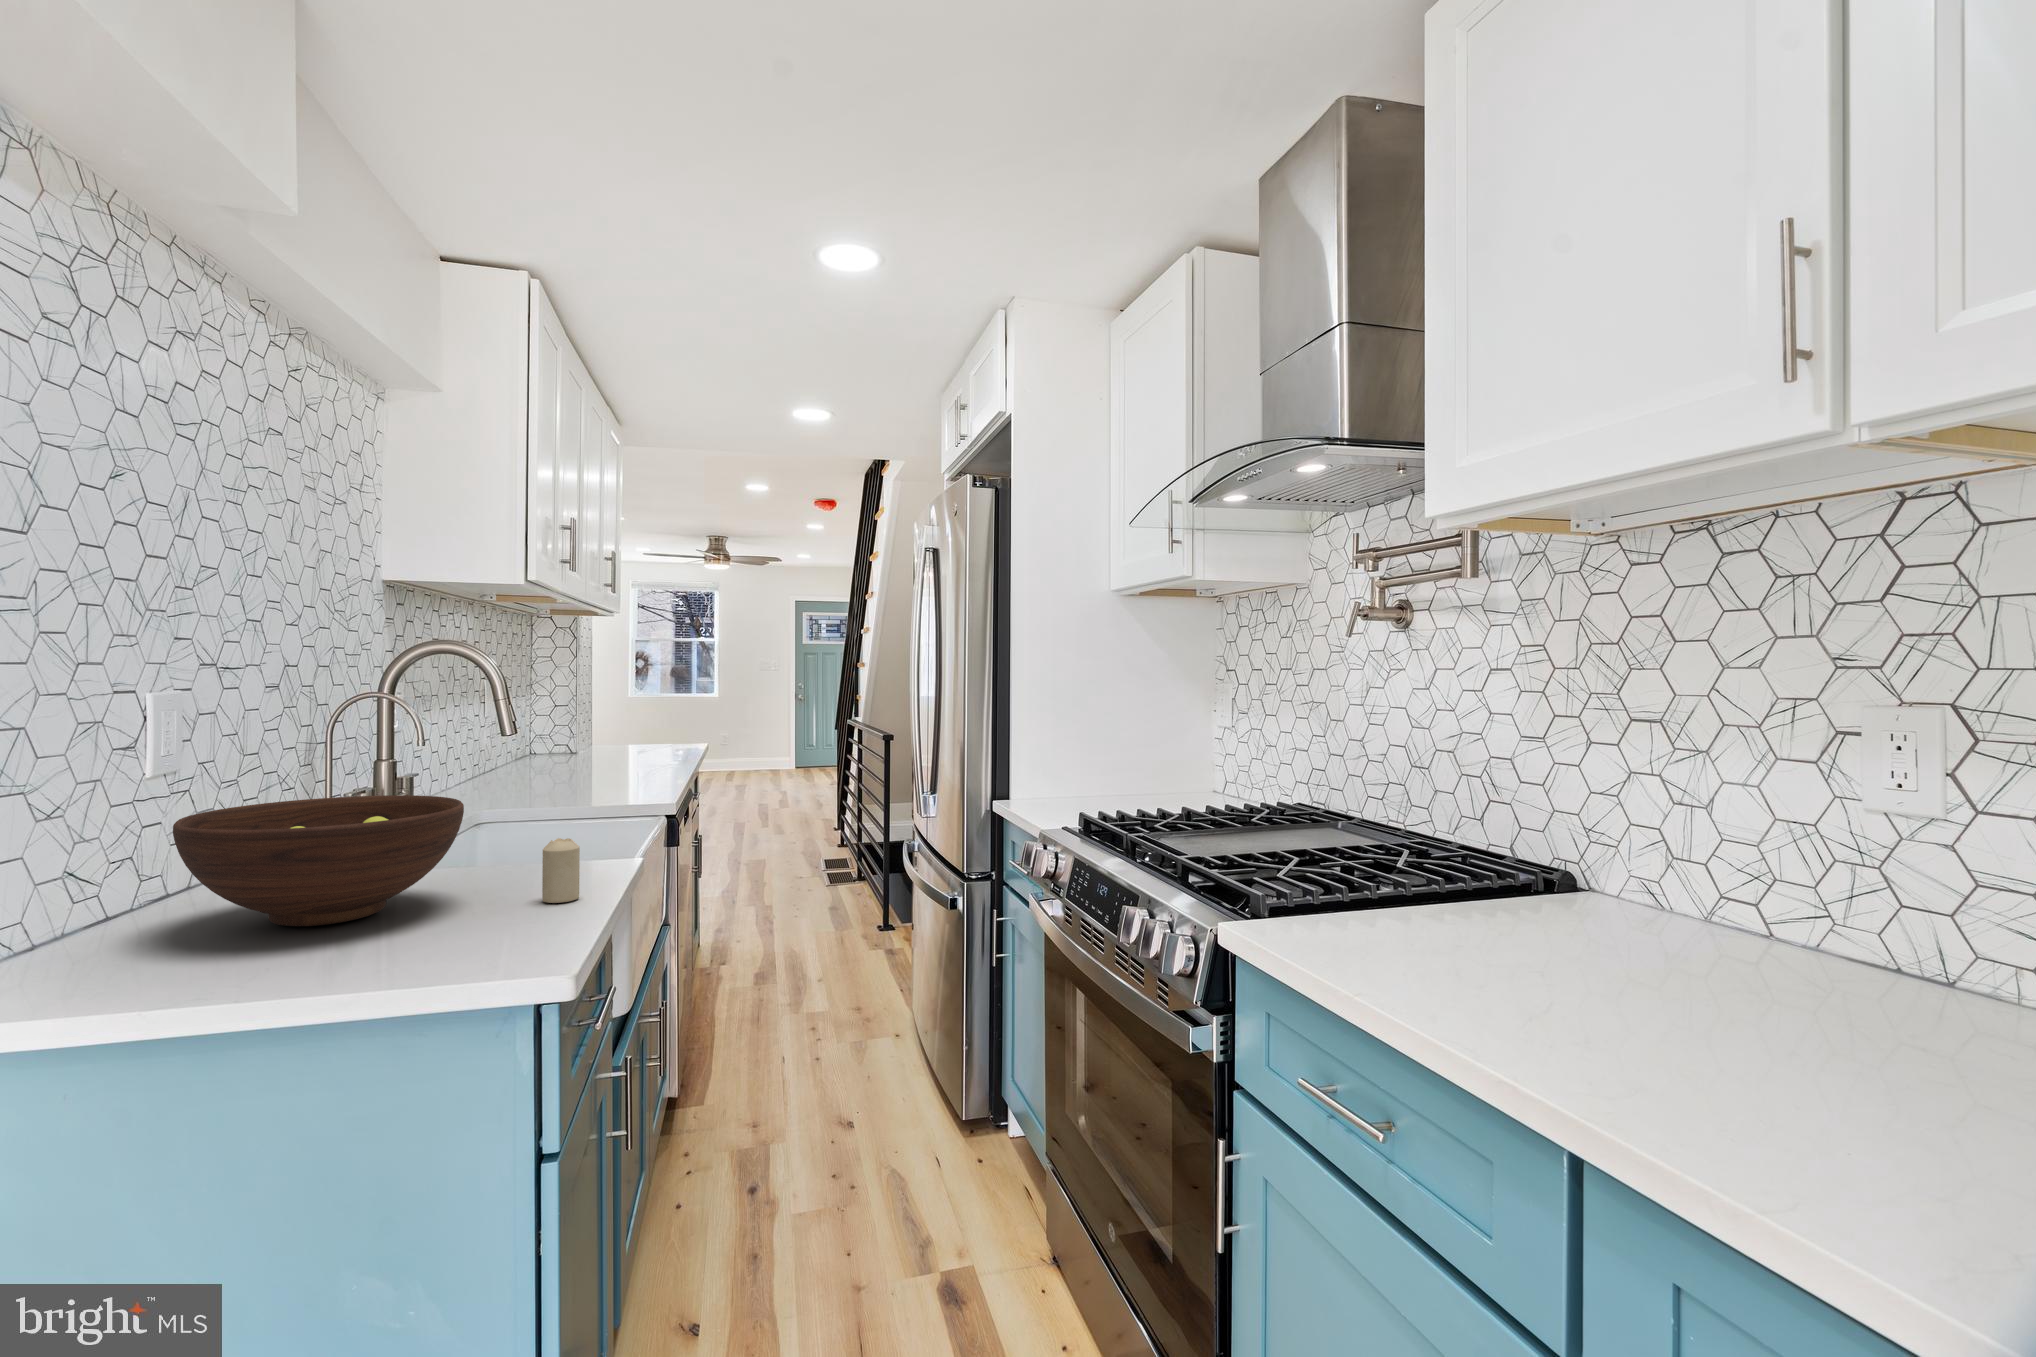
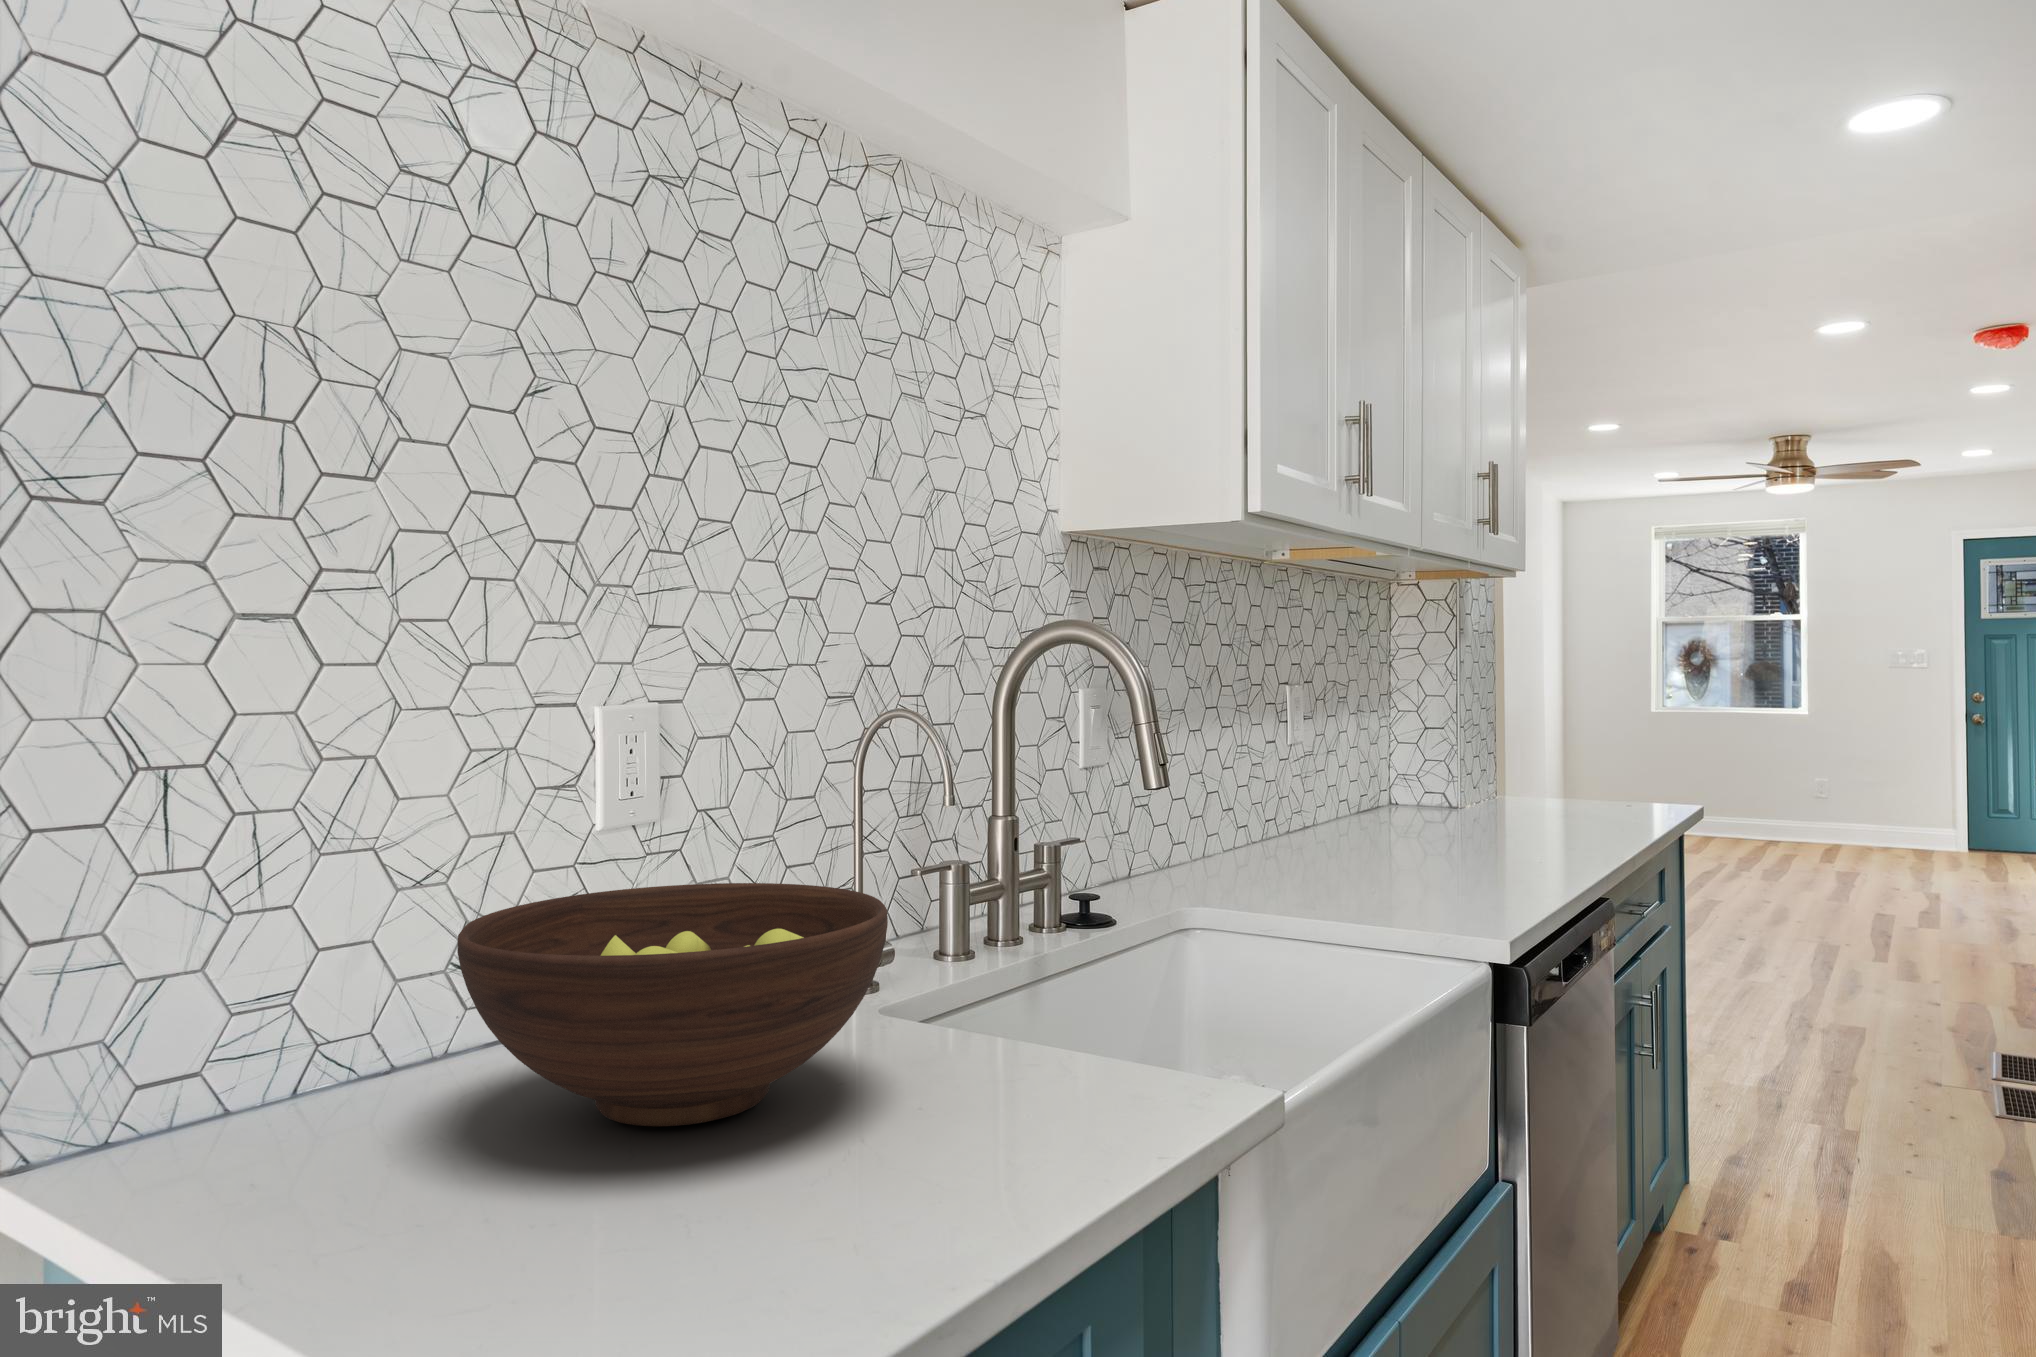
candle: present [542,838,580,903] -> none [973,1026,1049,1179]

